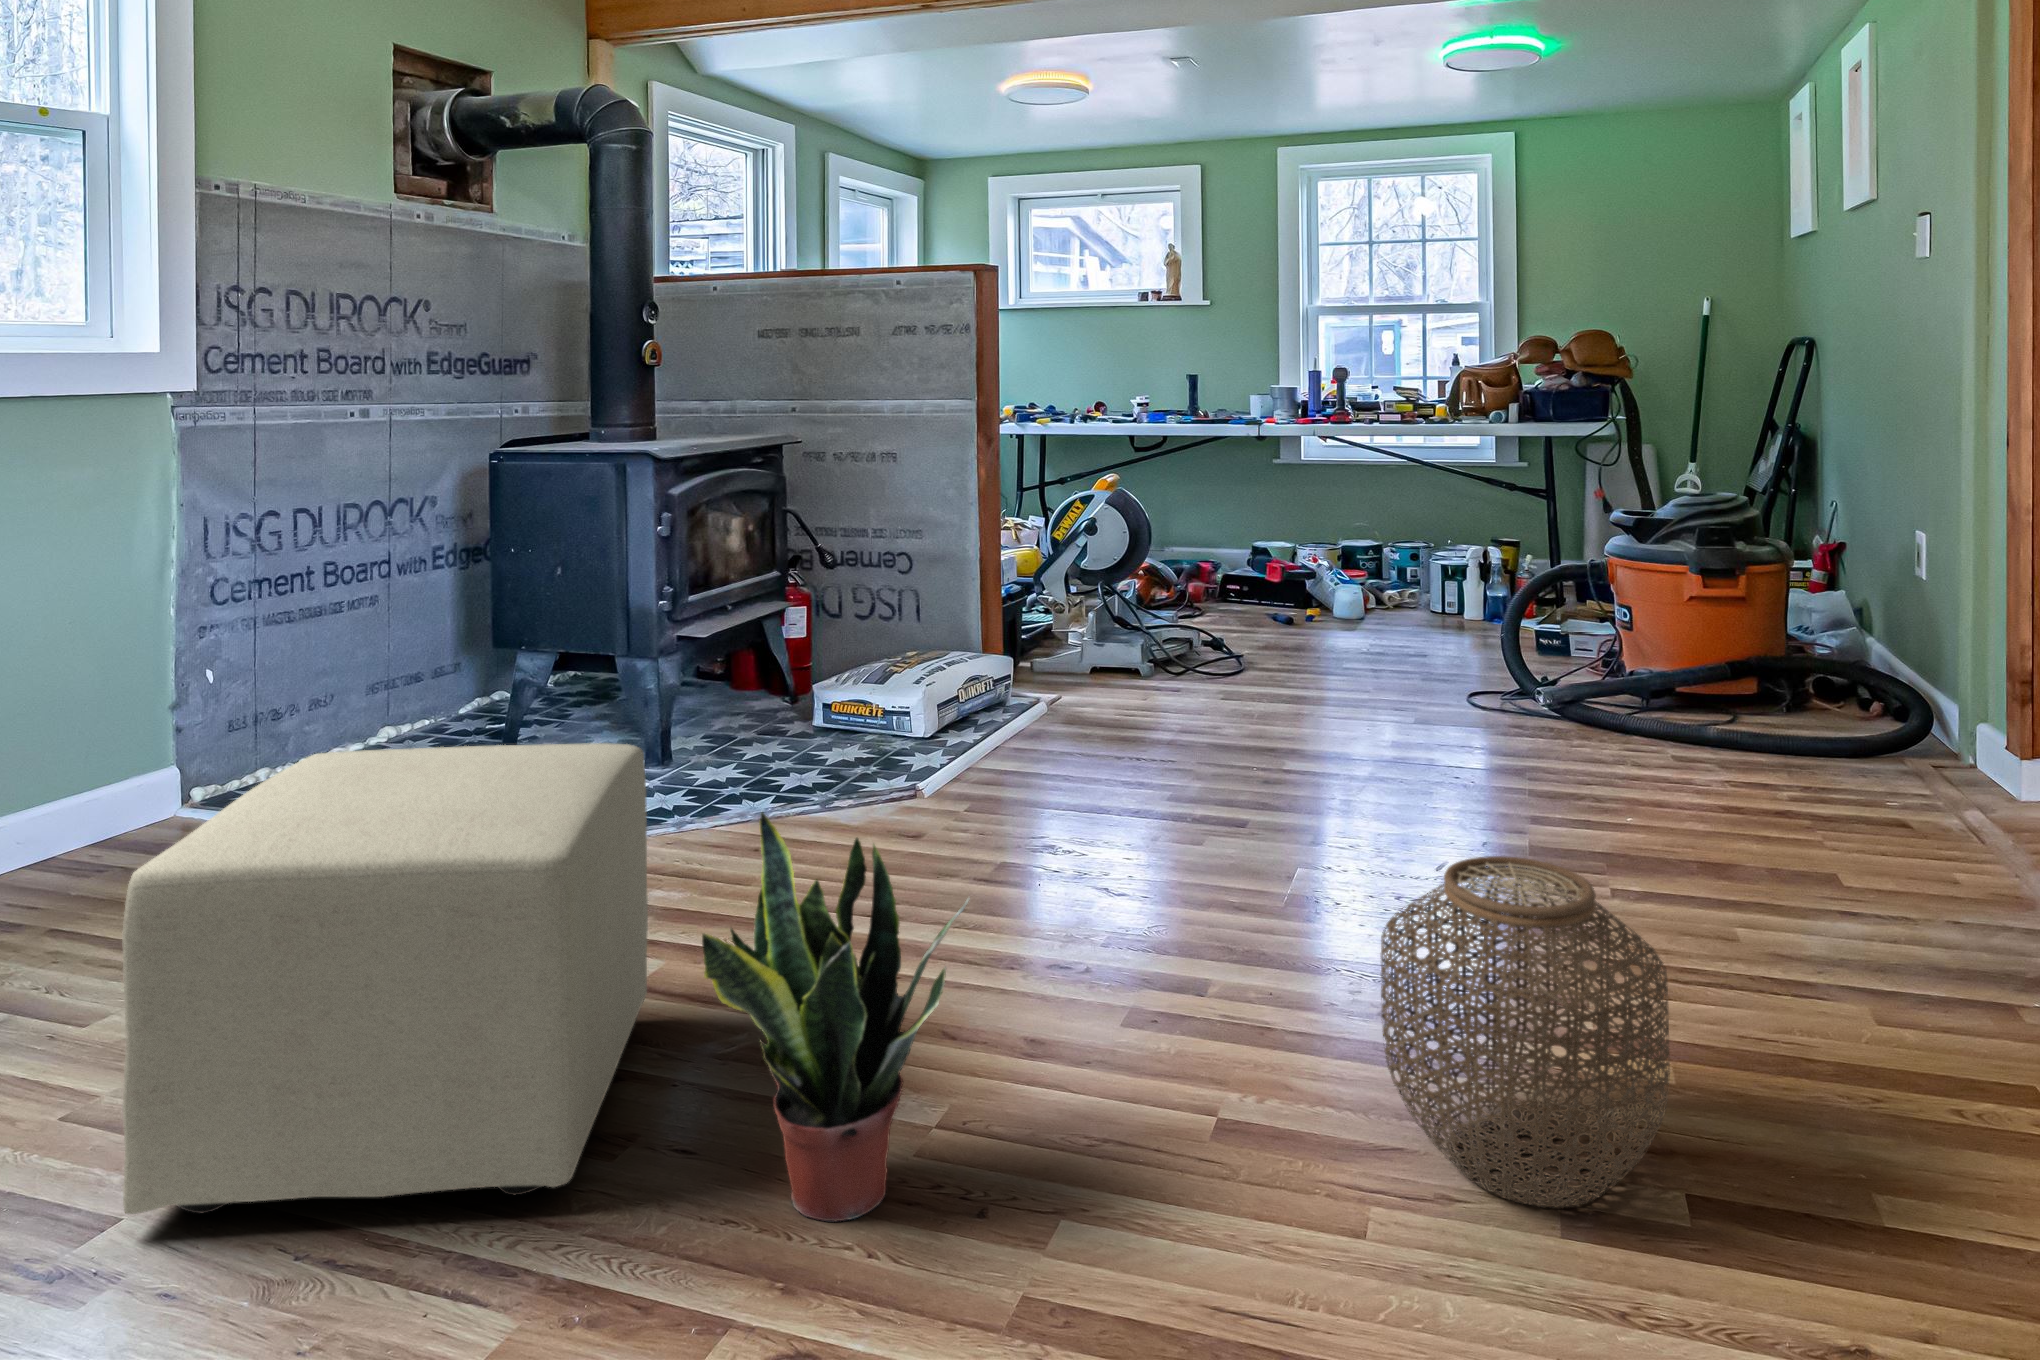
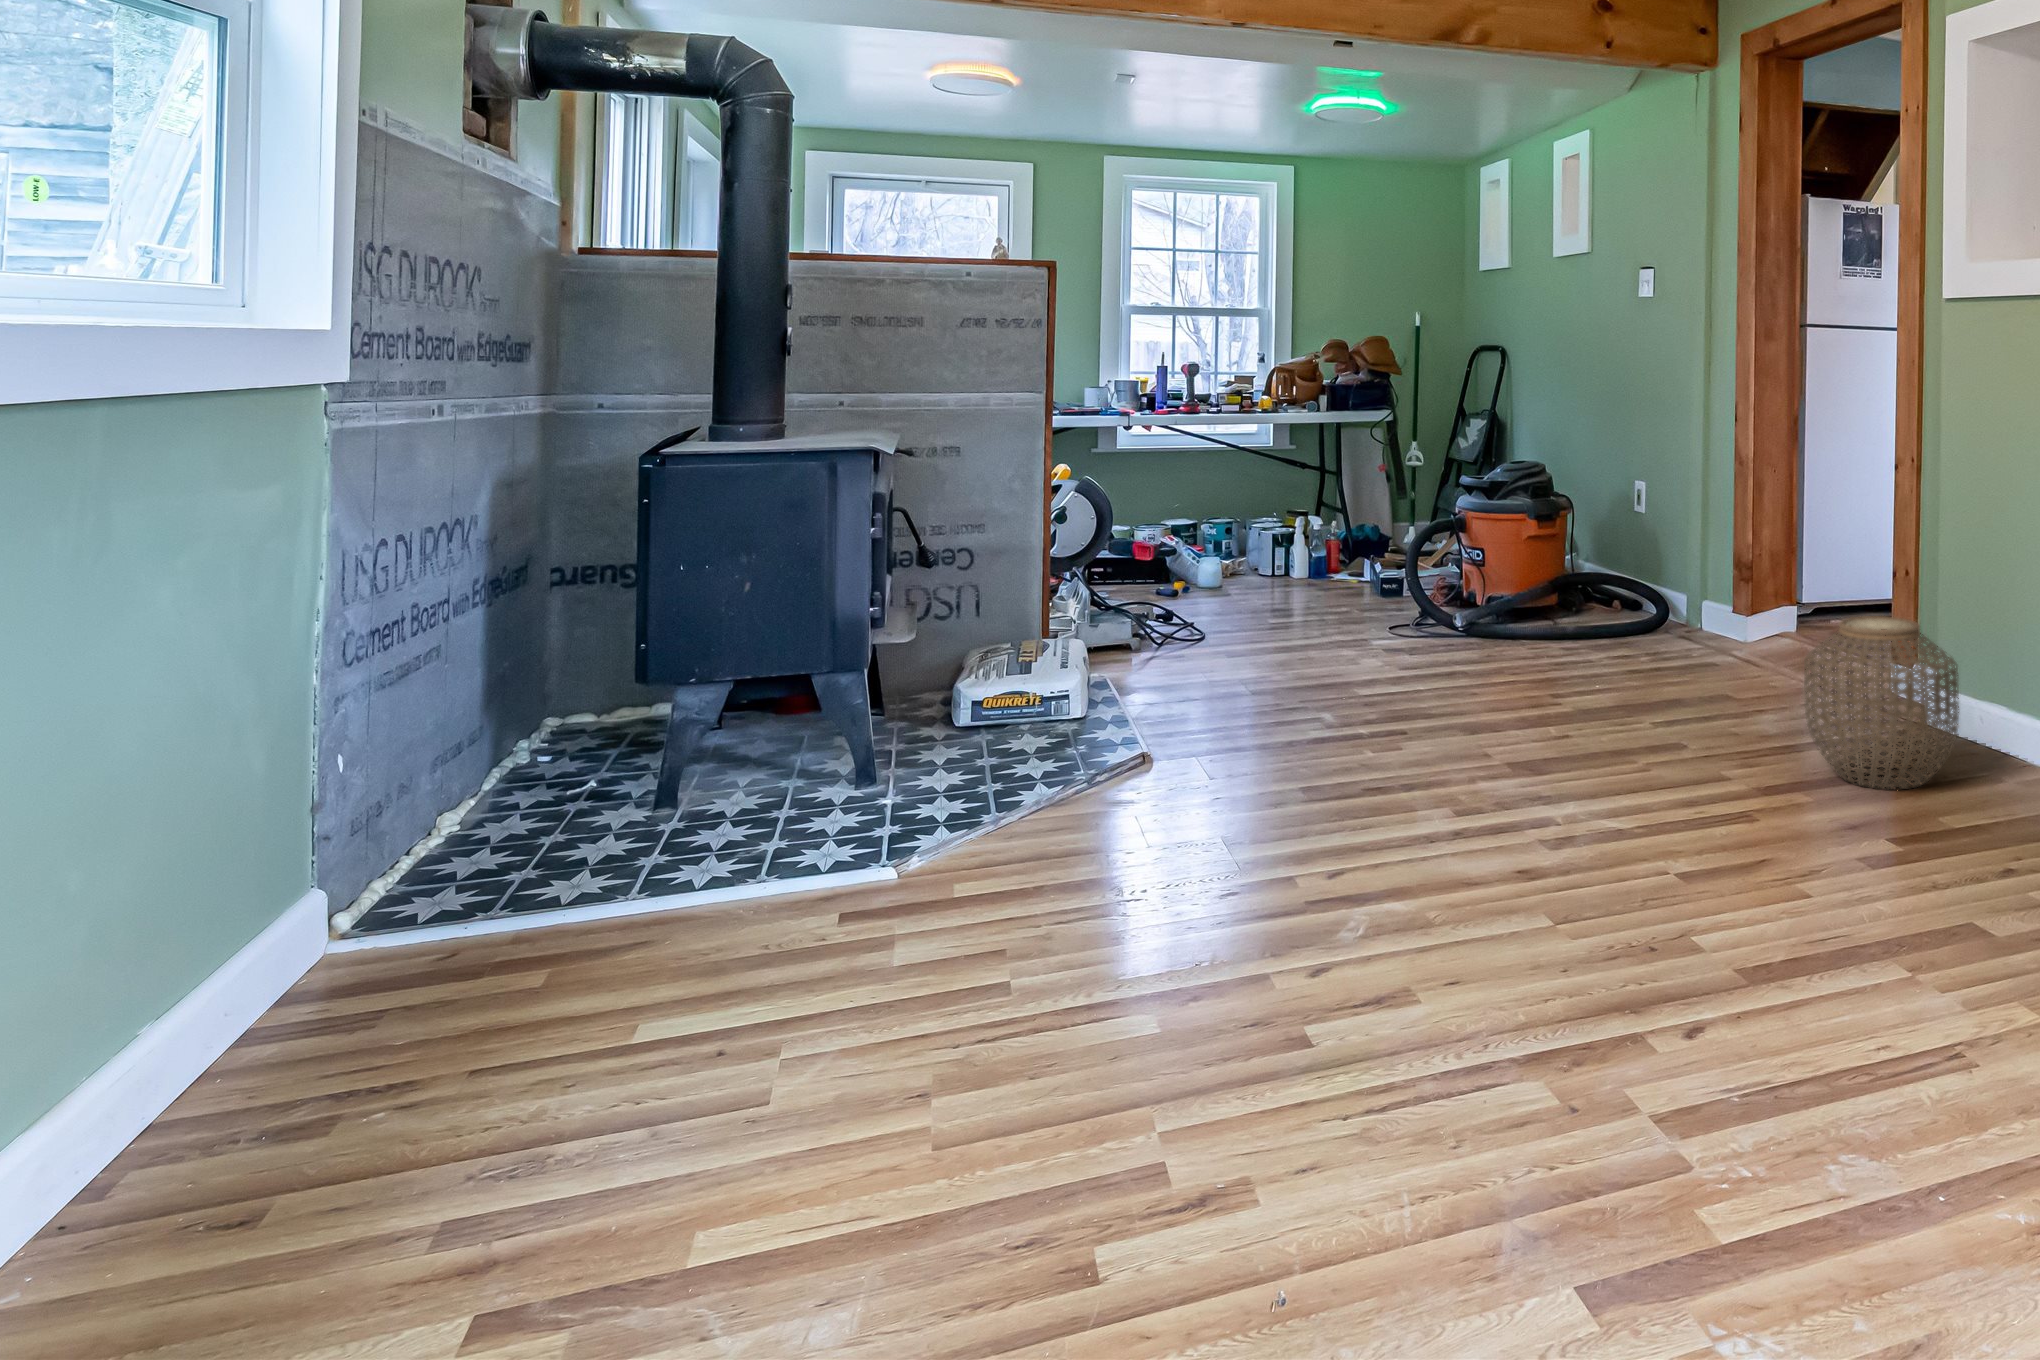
ottoman: present [122,743,648,1214] -> none [1109,652,1546,1037]
potted plant: present [702,812,970,1221] -> none [1567,642,1726,897]

